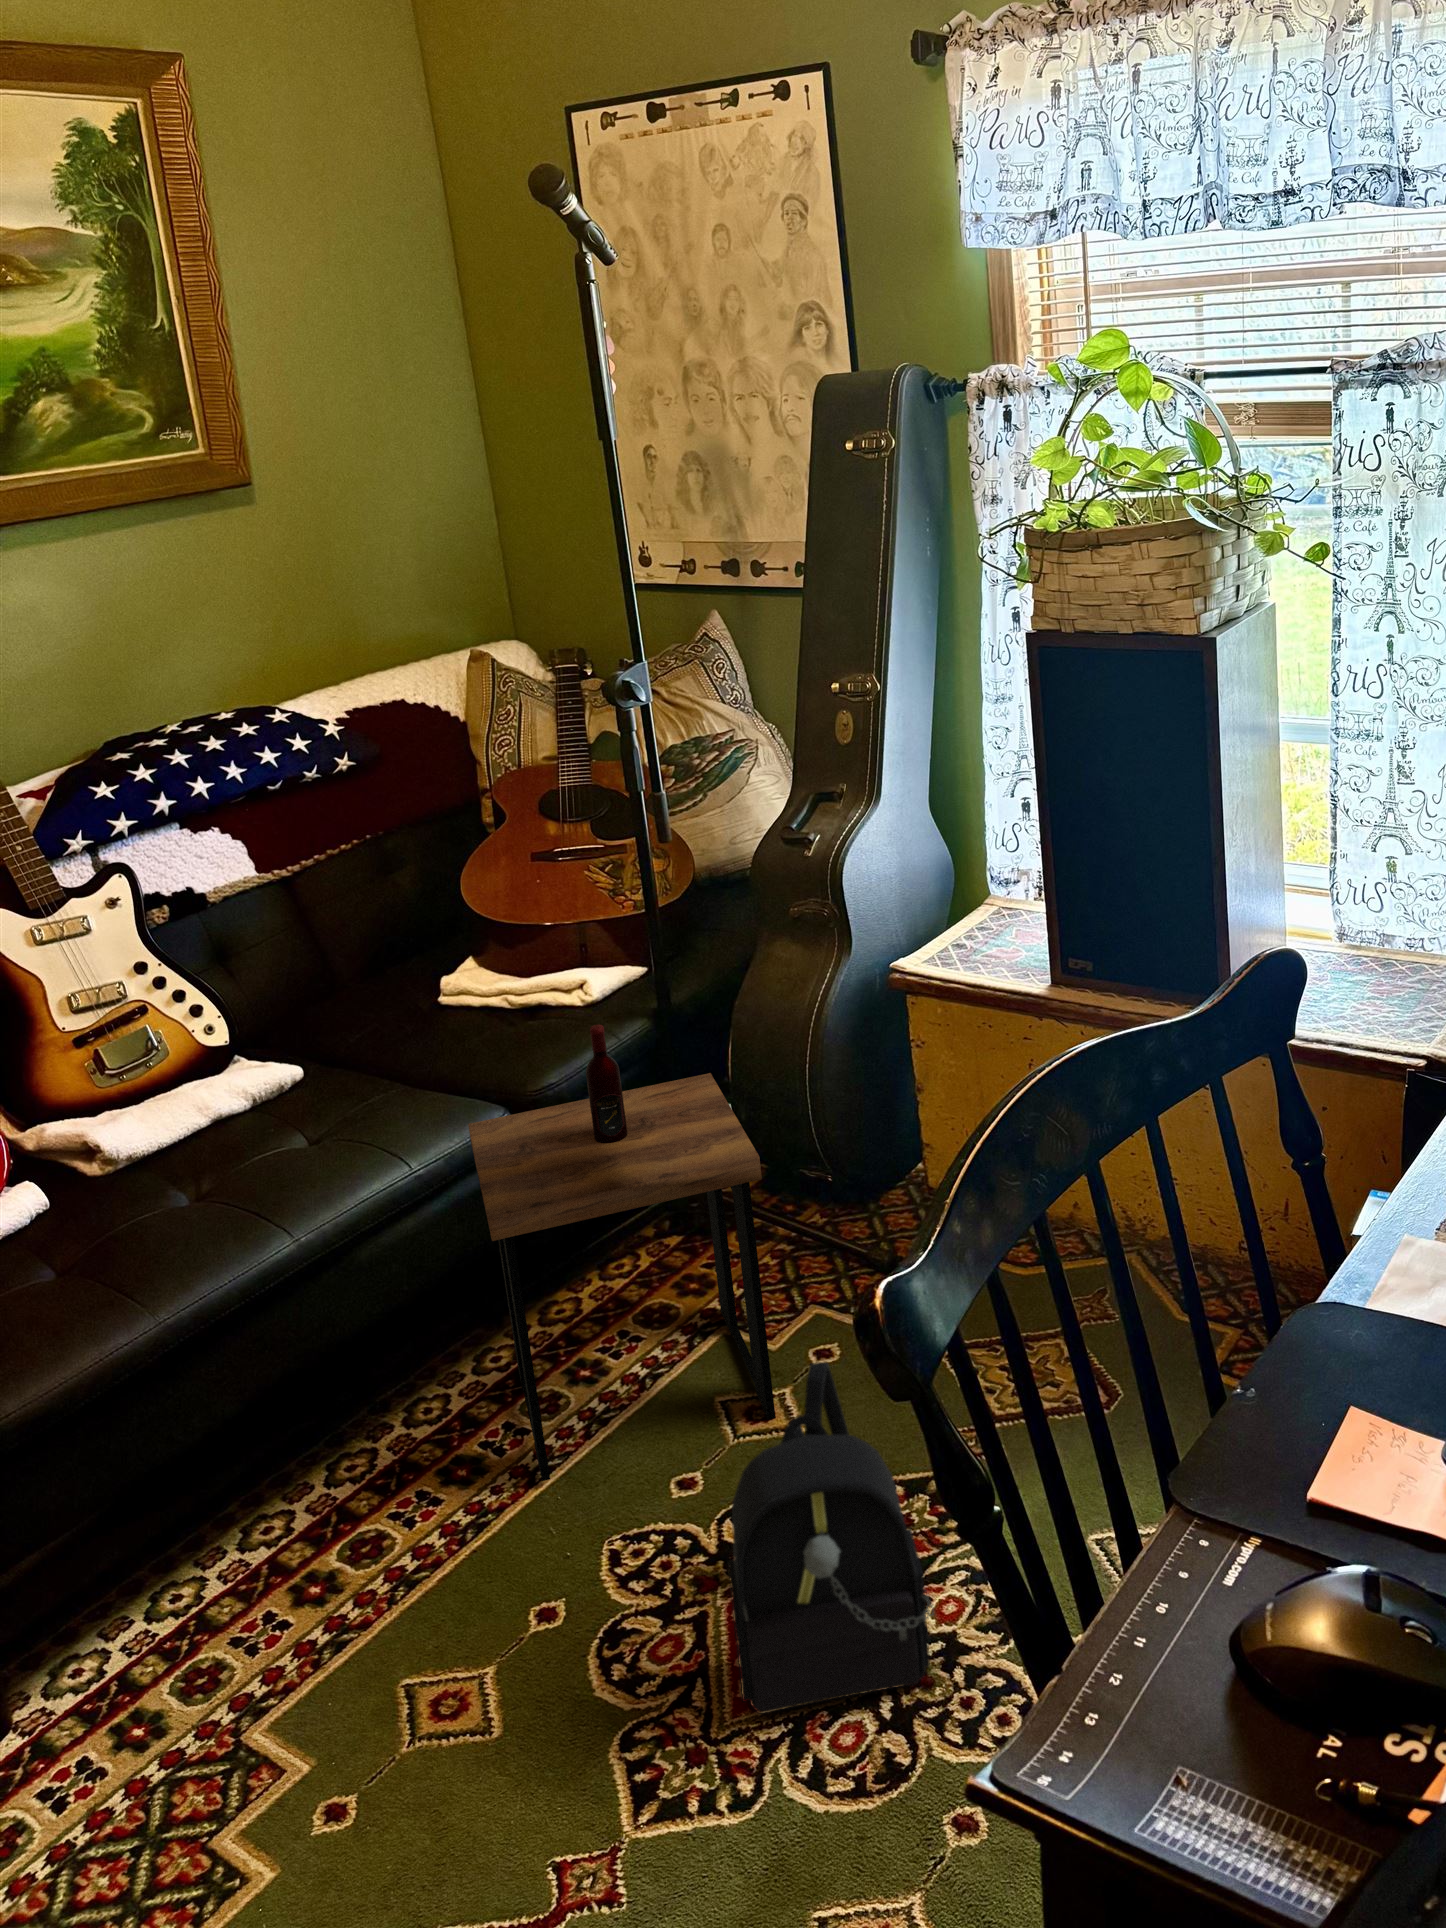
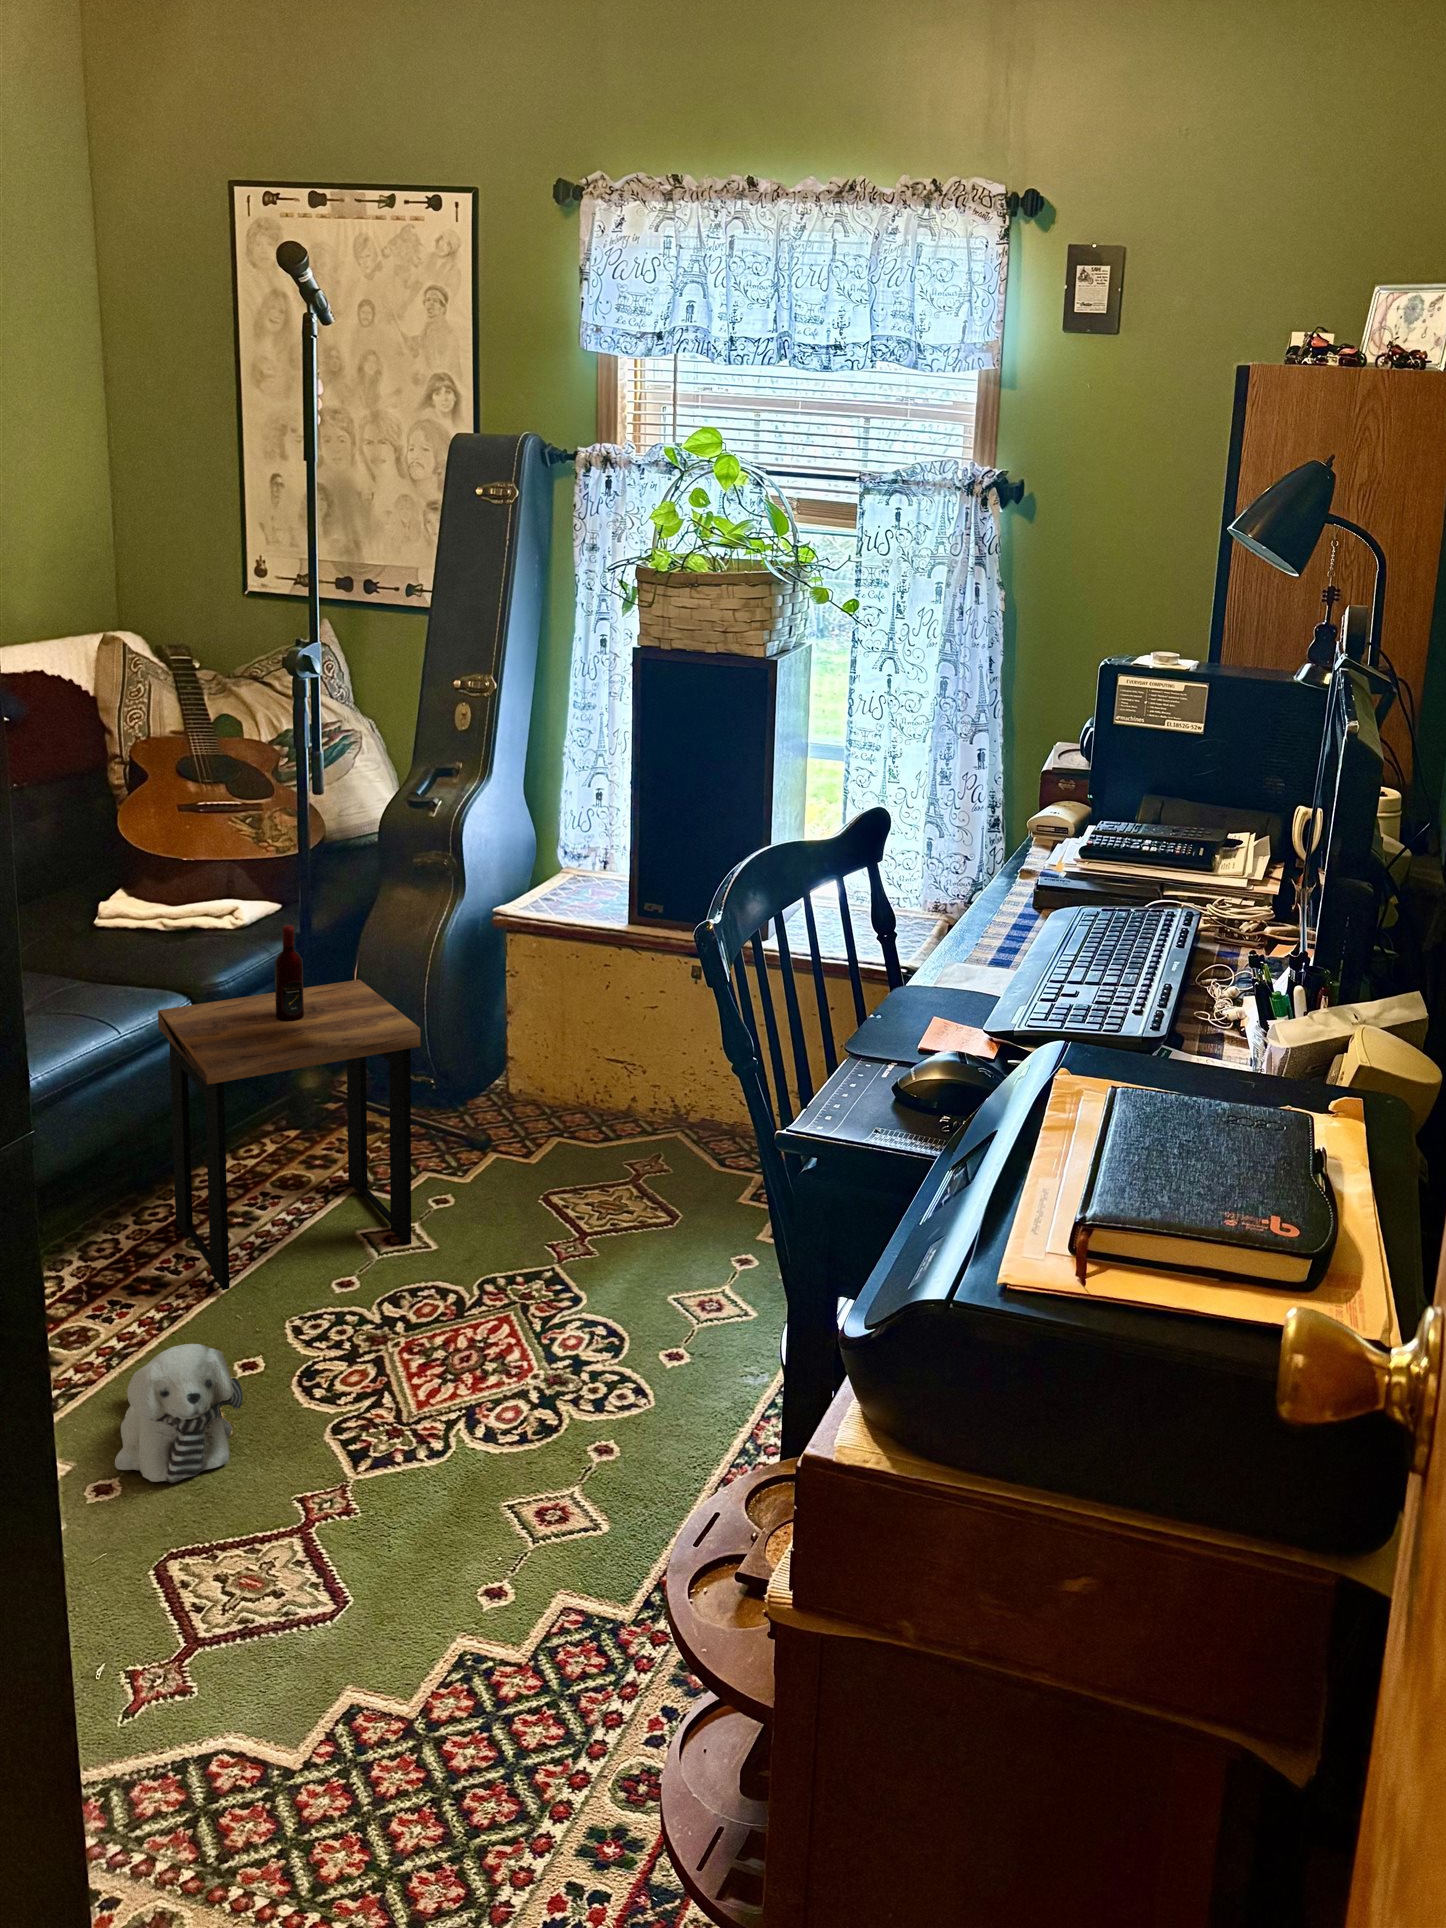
backpack: present [728,1362,934,1714] -> none [415,1152,571,1403]
plush toy: none [350,1624,505,1816] -> present [115,1344,243,1483]

